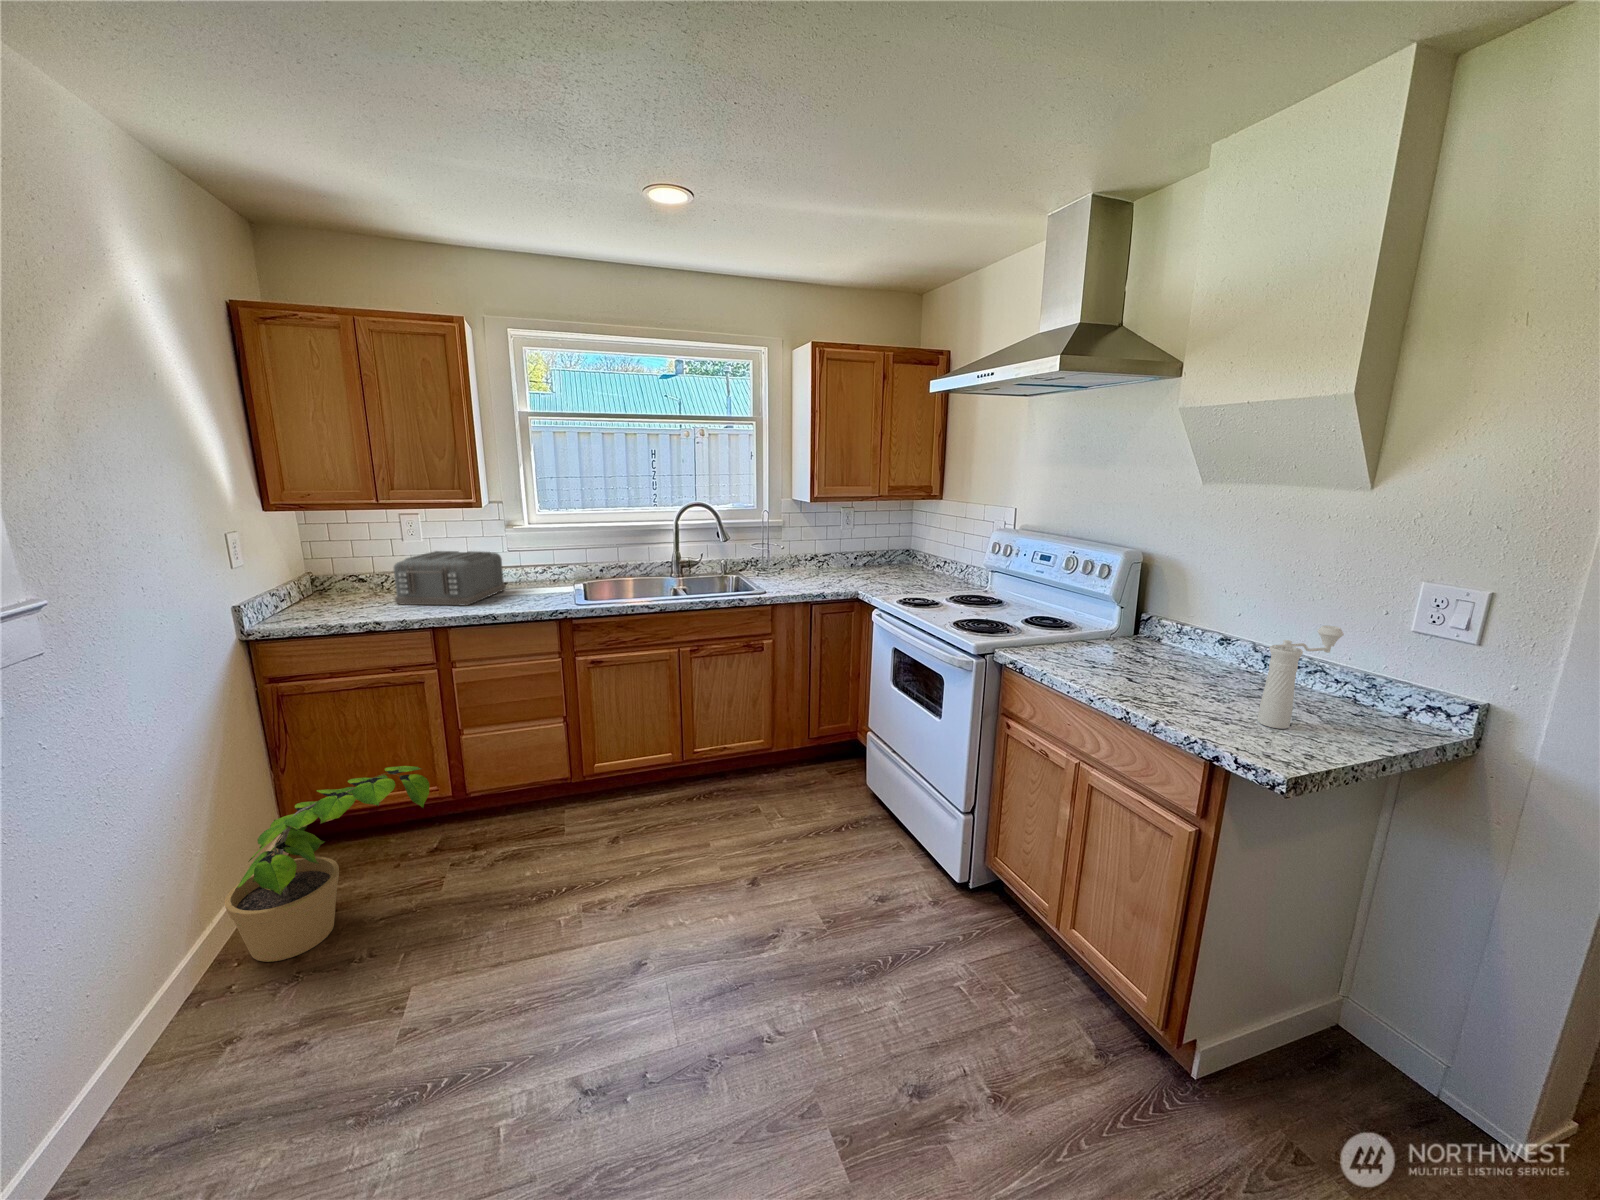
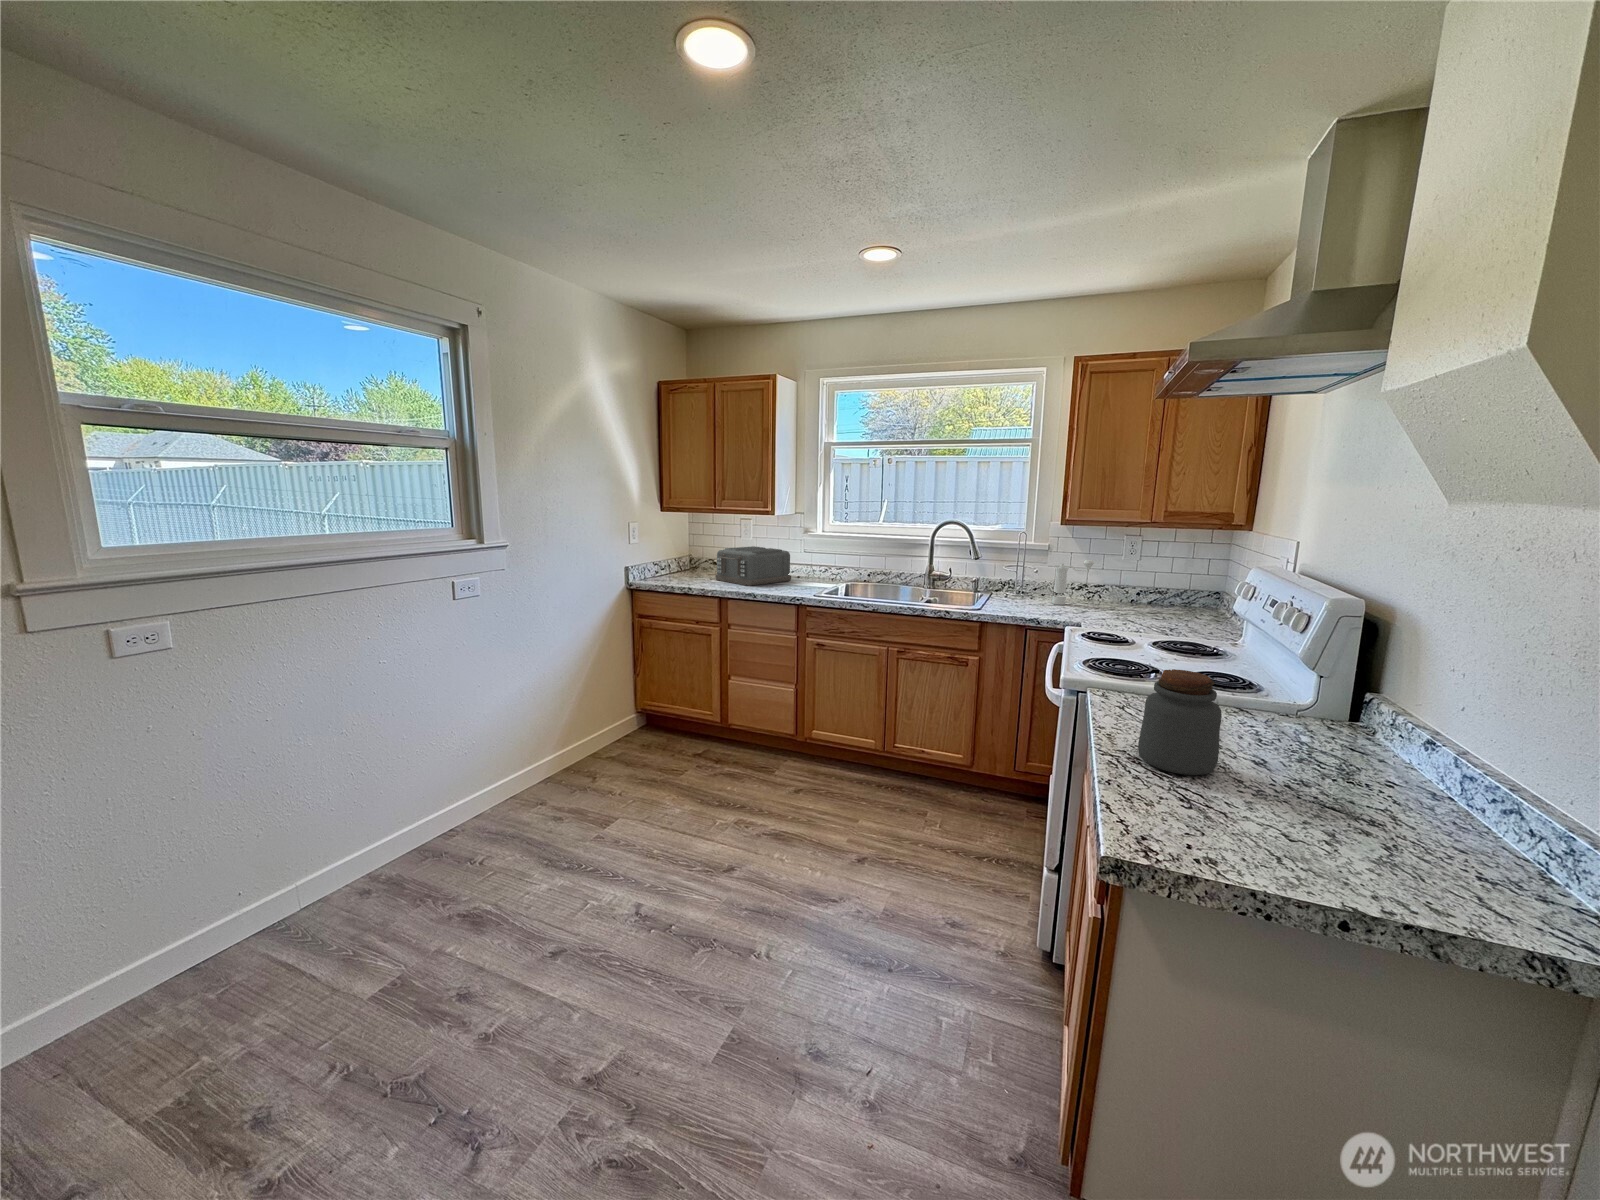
jar: none [1139,624,1203,703] -> present [1138,669,1222,775]
pepper mill: present [1258,626,1344,729] -> present [1052,560,1094,605]
potted plant: present [225,766,429,962] -> none [568,679,675,779]

